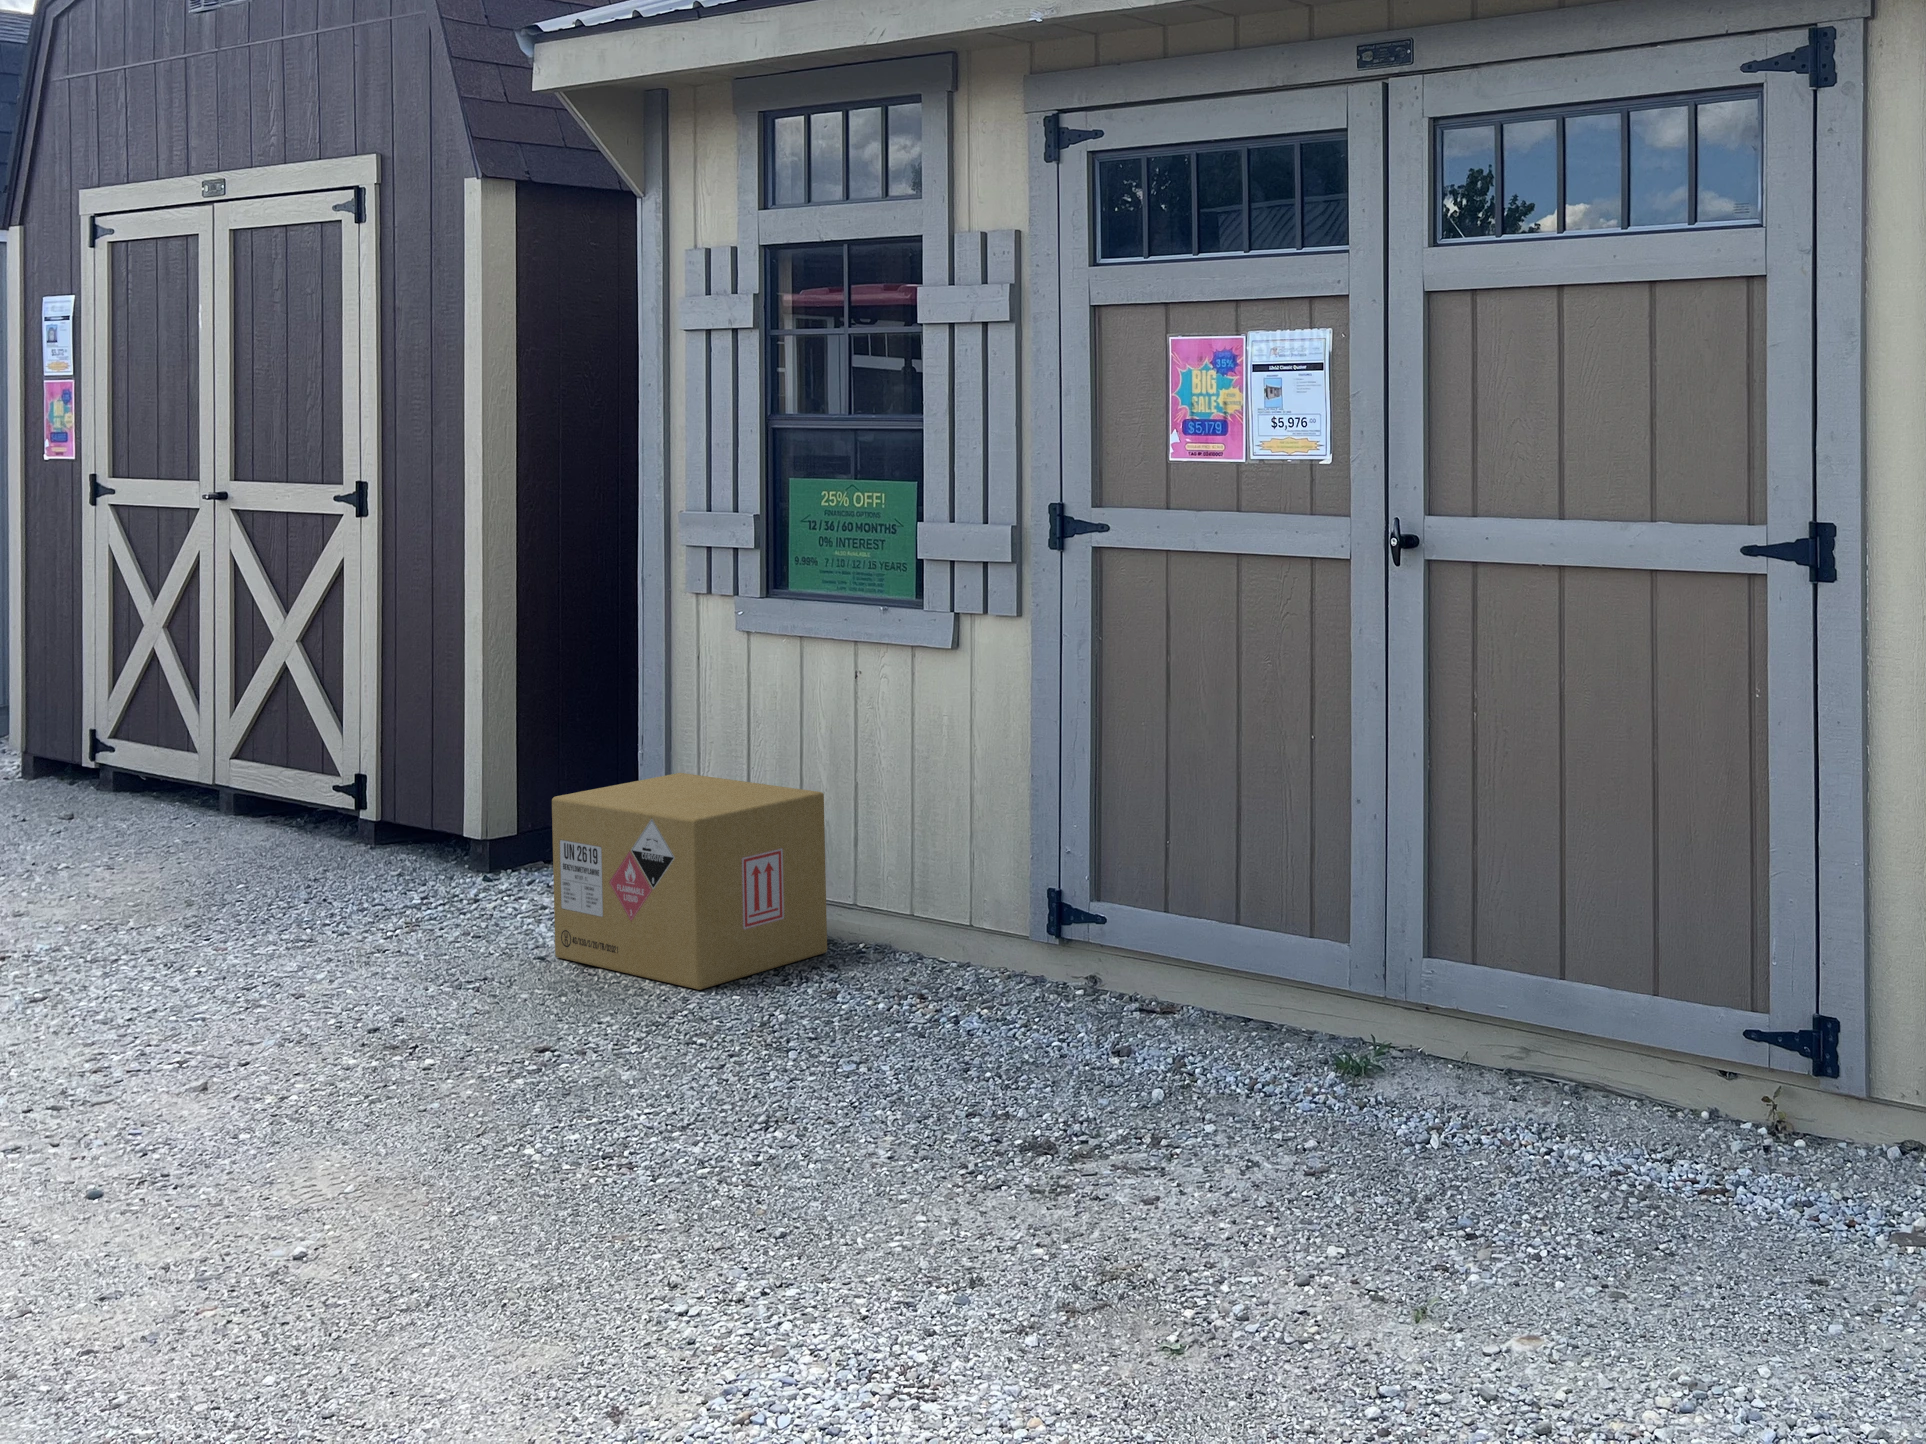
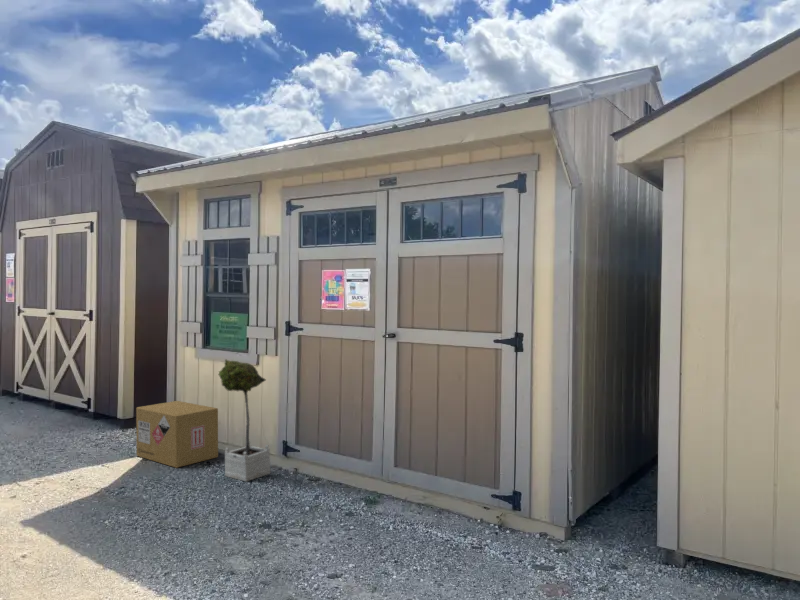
potted tree: none [837,630,1012,1024] -> present [218,360,270,482]

